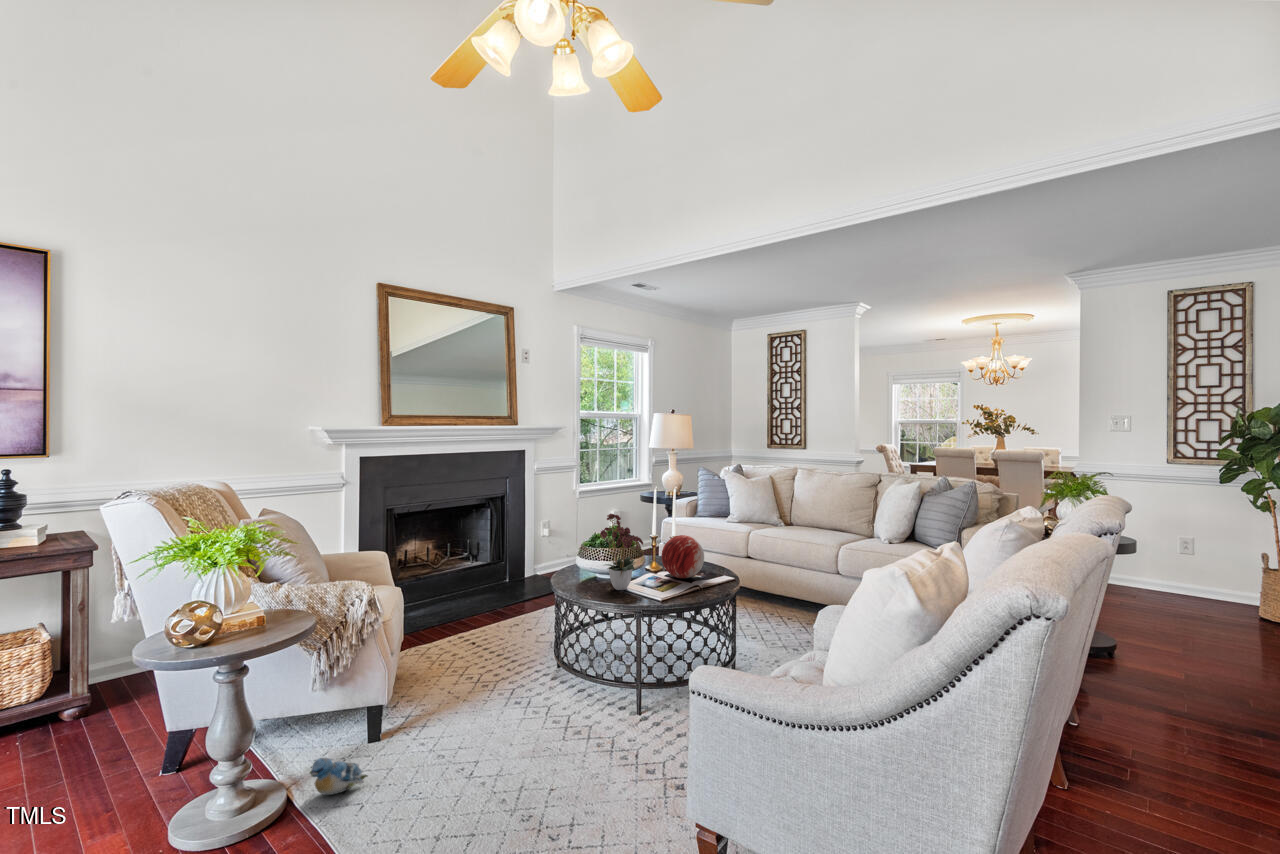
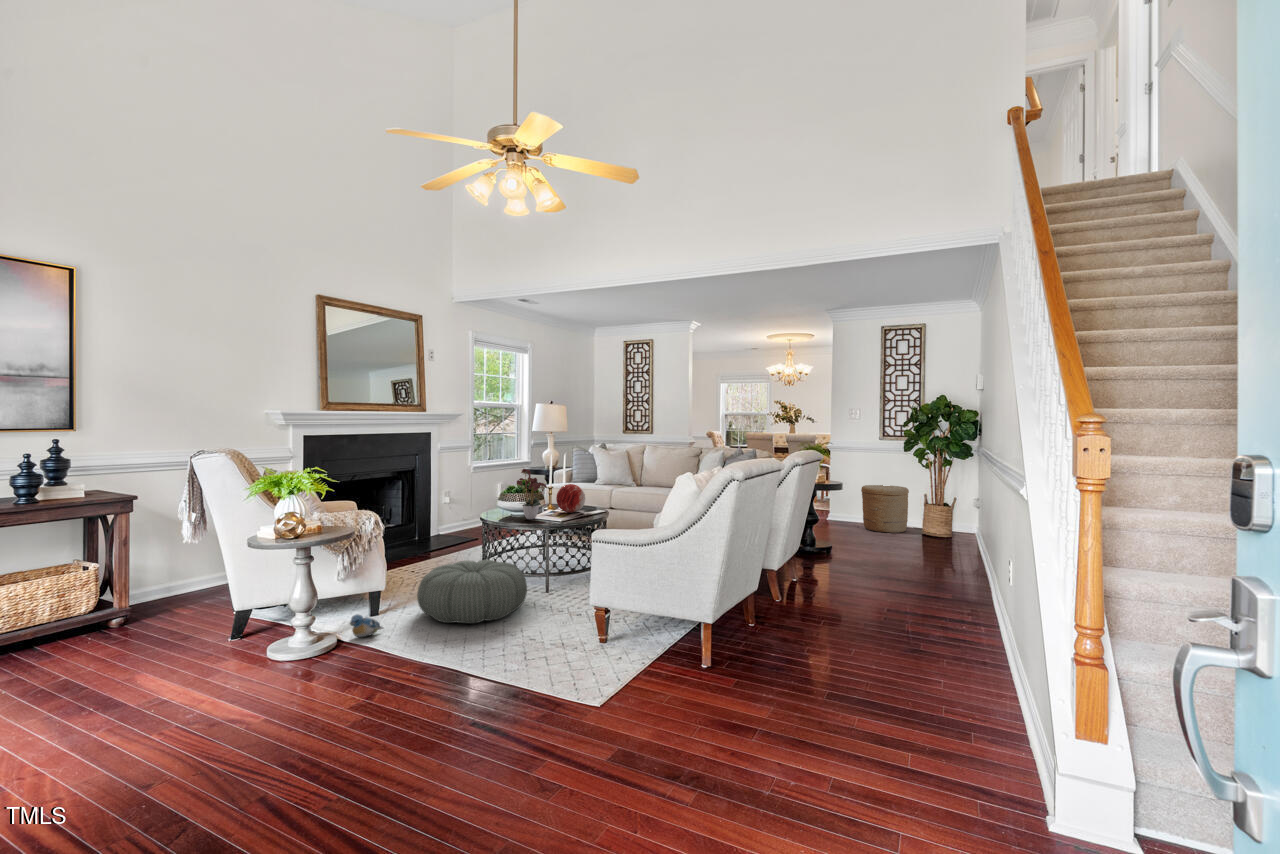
woven basket: none [1136,532,1225,612] -> present [861,485,909,533]
pouf: none [430,657,600,781] -> present [417,560,527,623]

